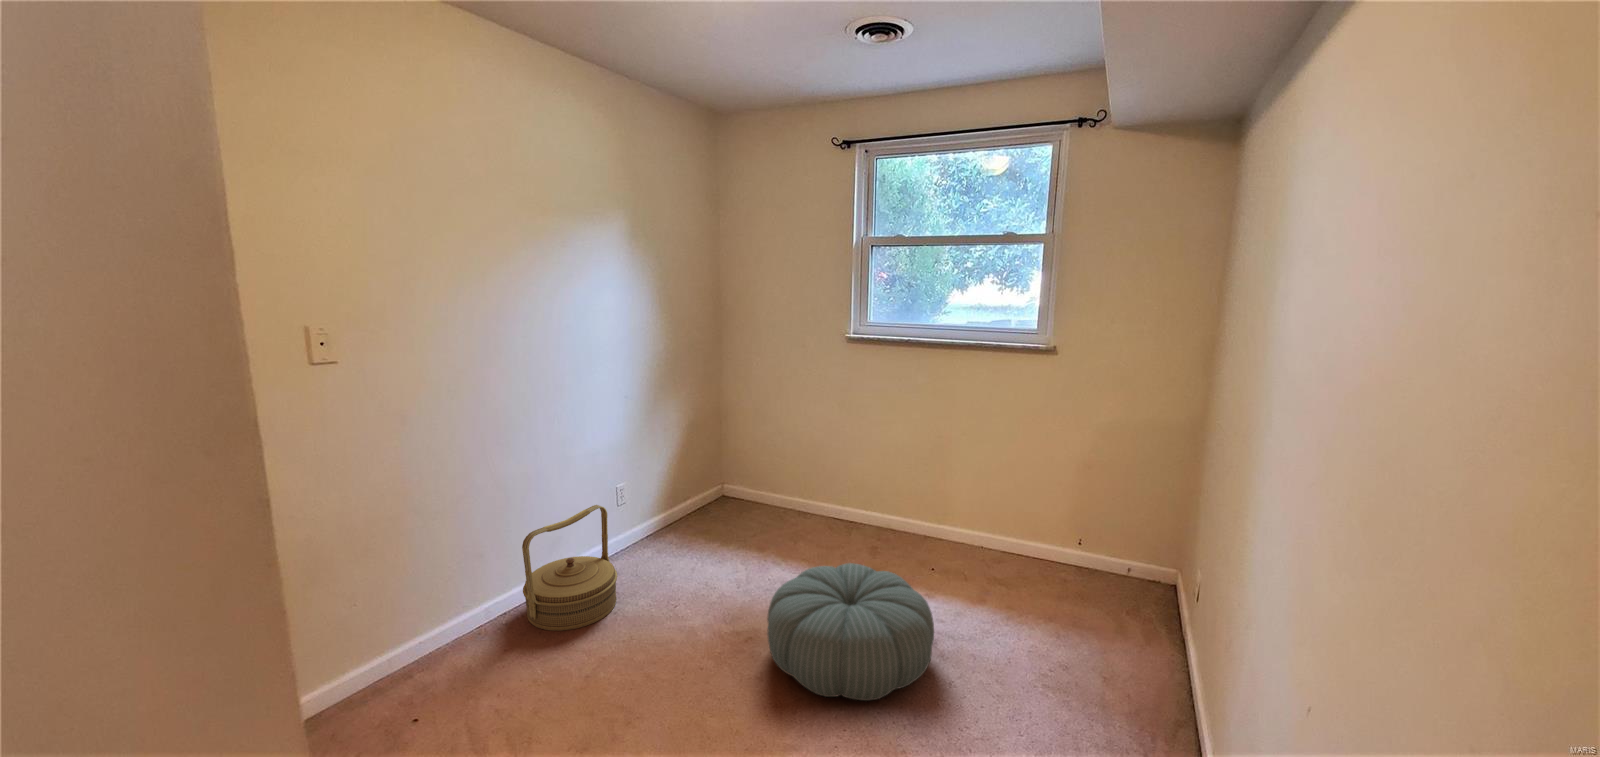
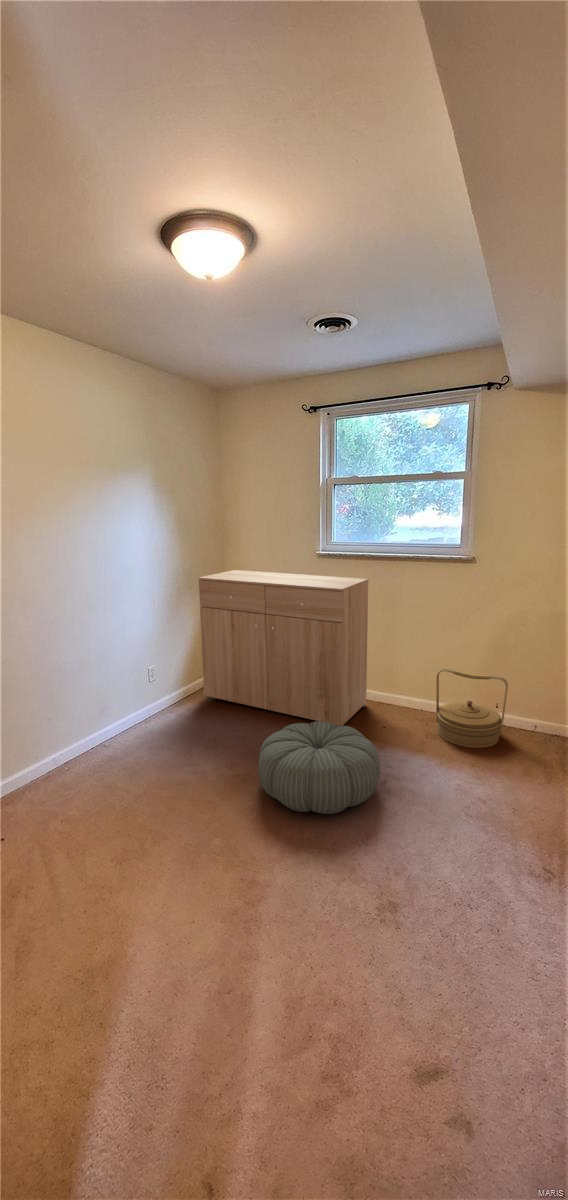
dresser: none [687,355,911,568] -> present [199,570,369,726]
woven basket: present [522,505,617,631] -> present [436,669,508,748]

